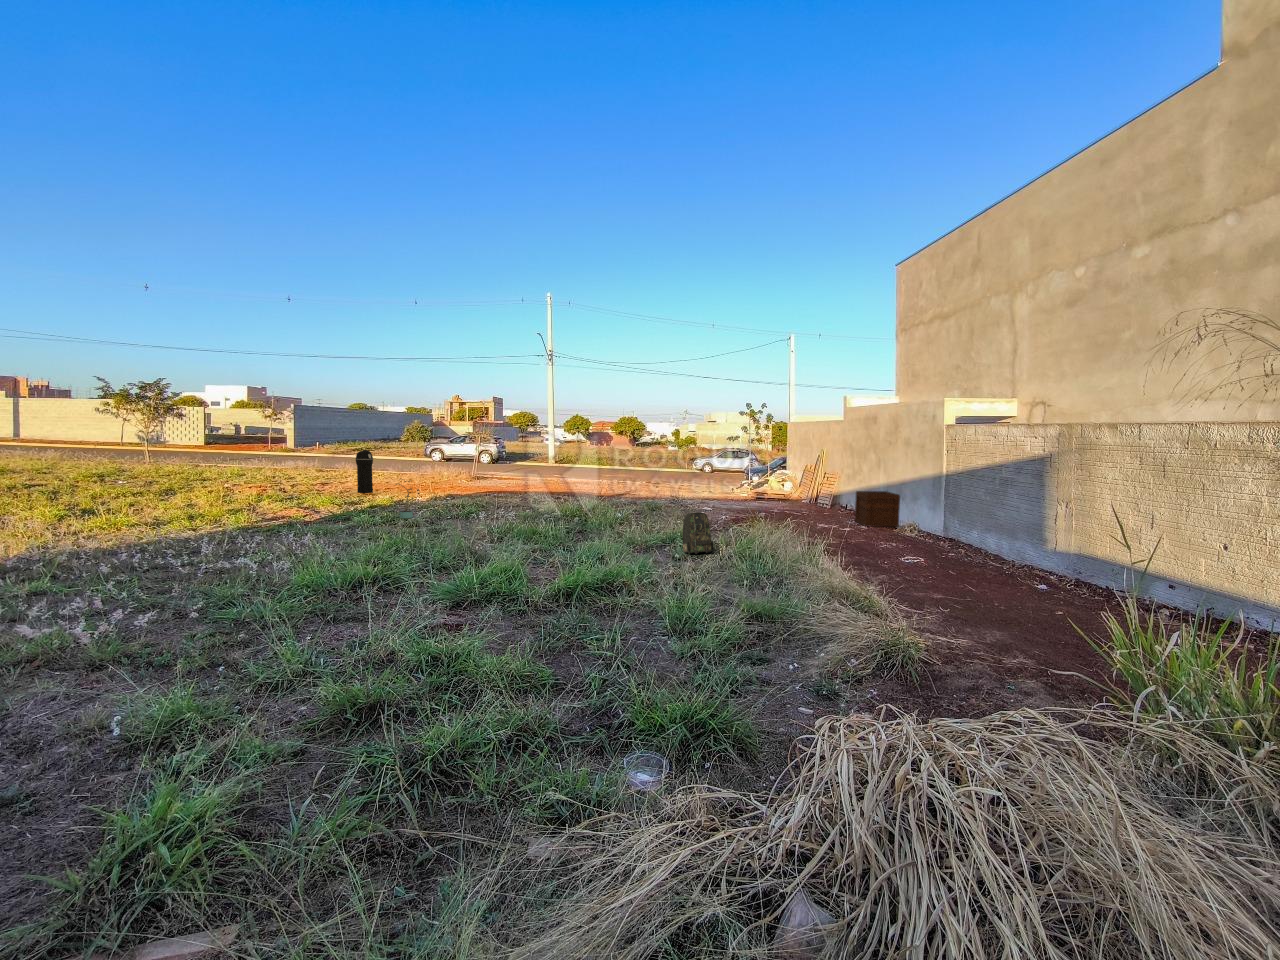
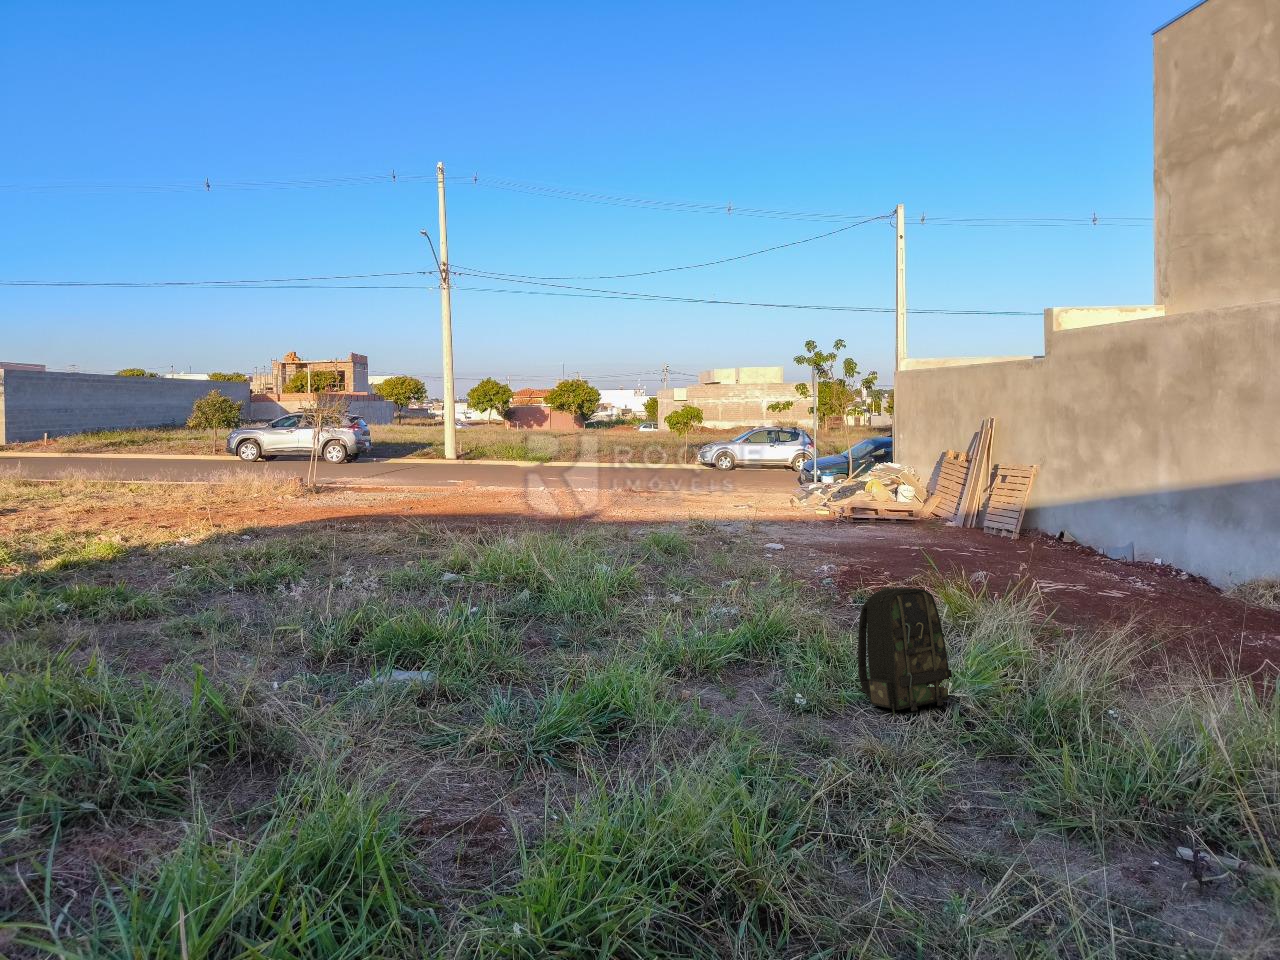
trash can: present [356,450,373,493] -> none [36,440,78,532]
potted plant: present [396,481,420,518] -> none [76,505,145,604]
wooden crate: present [855,491,900,527] -> none [1103,501,1211,578]

